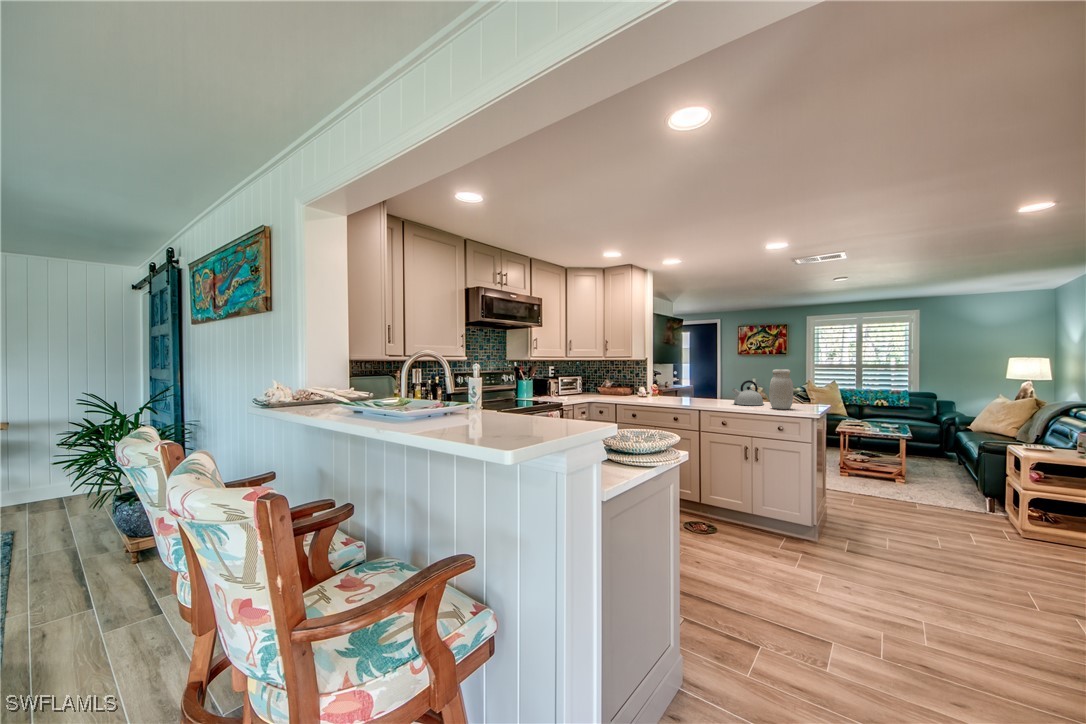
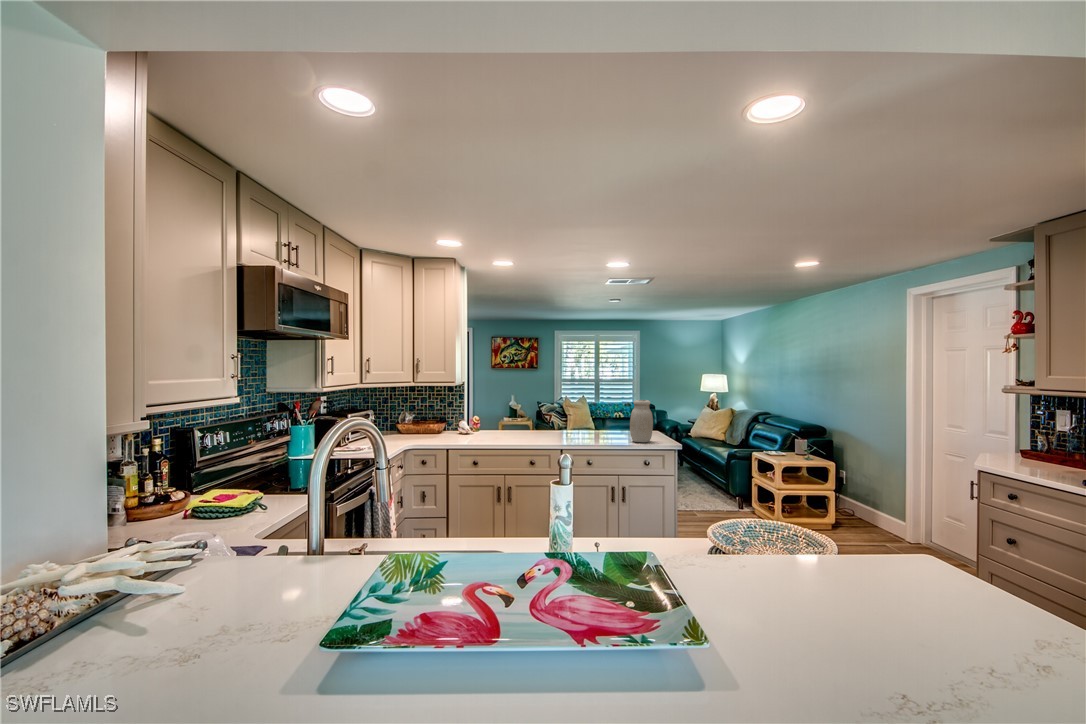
kettle: present [732,380,764,405] -> none [586,411,616,439]

